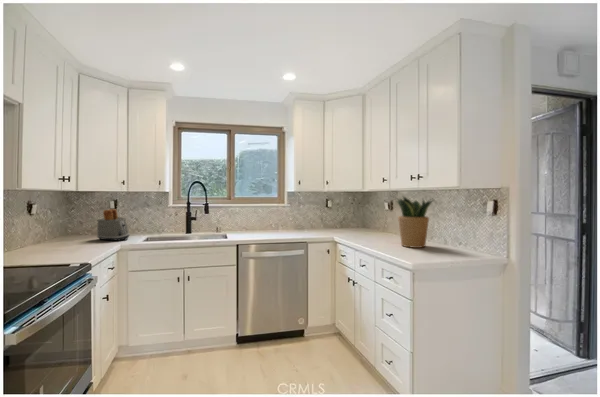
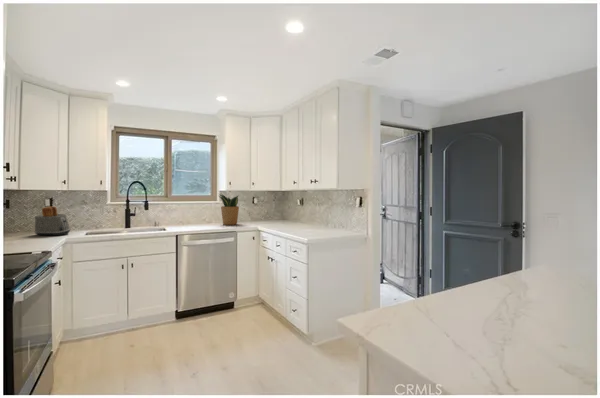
potted plant: present [397,197,432,248] -> present [219,195,239,225]

